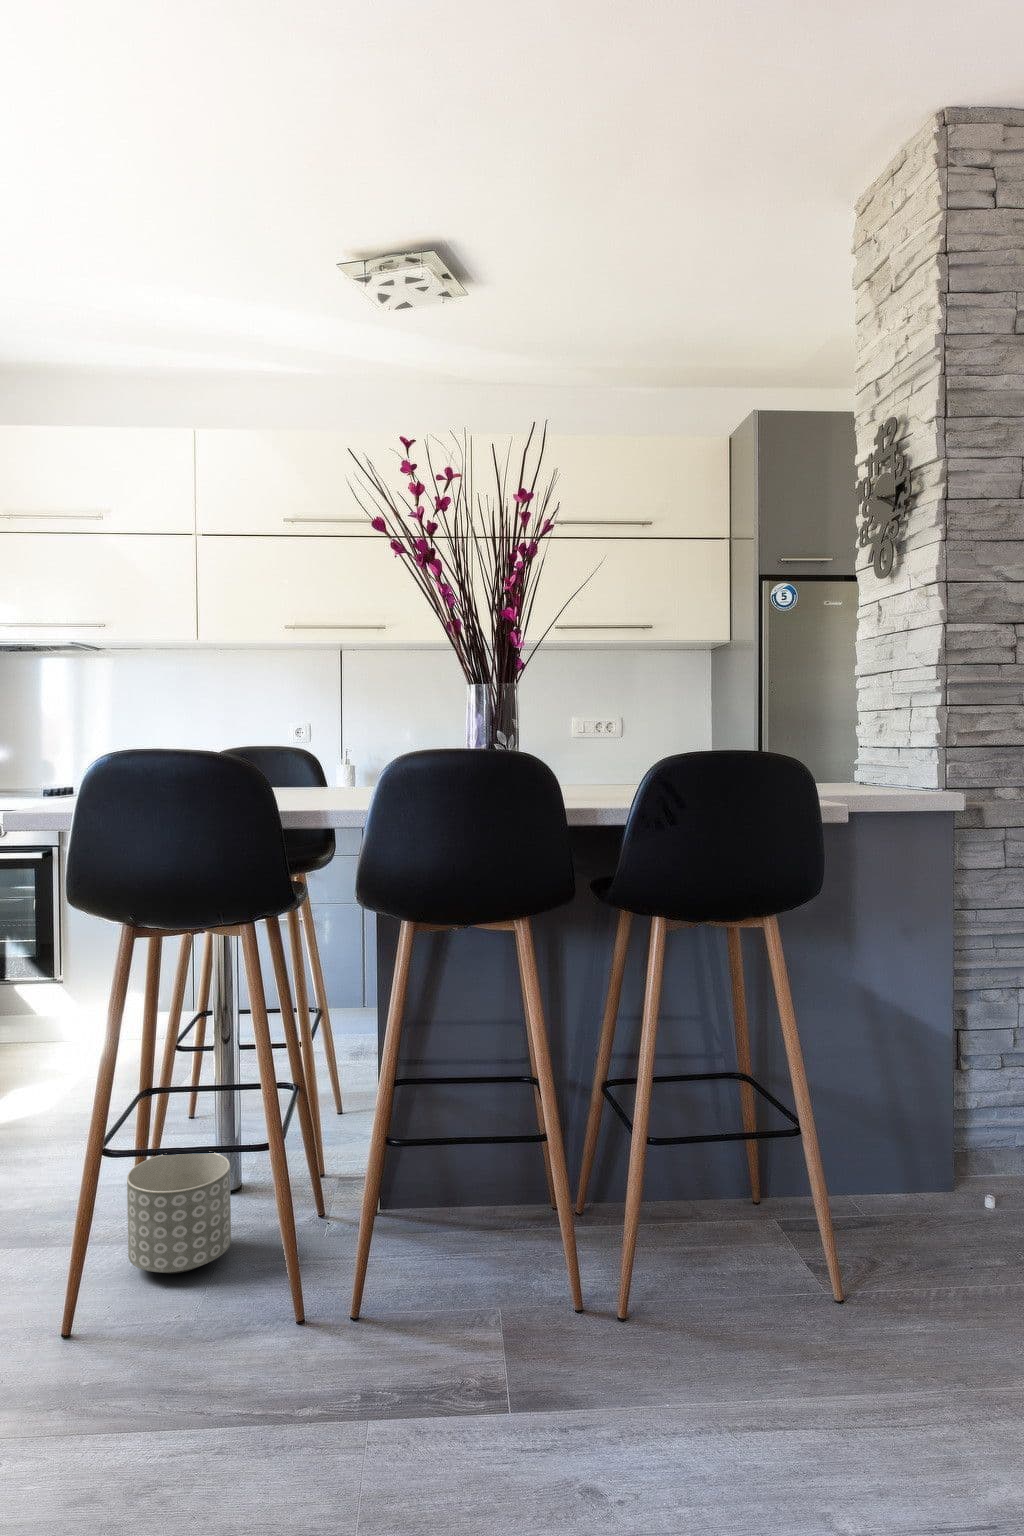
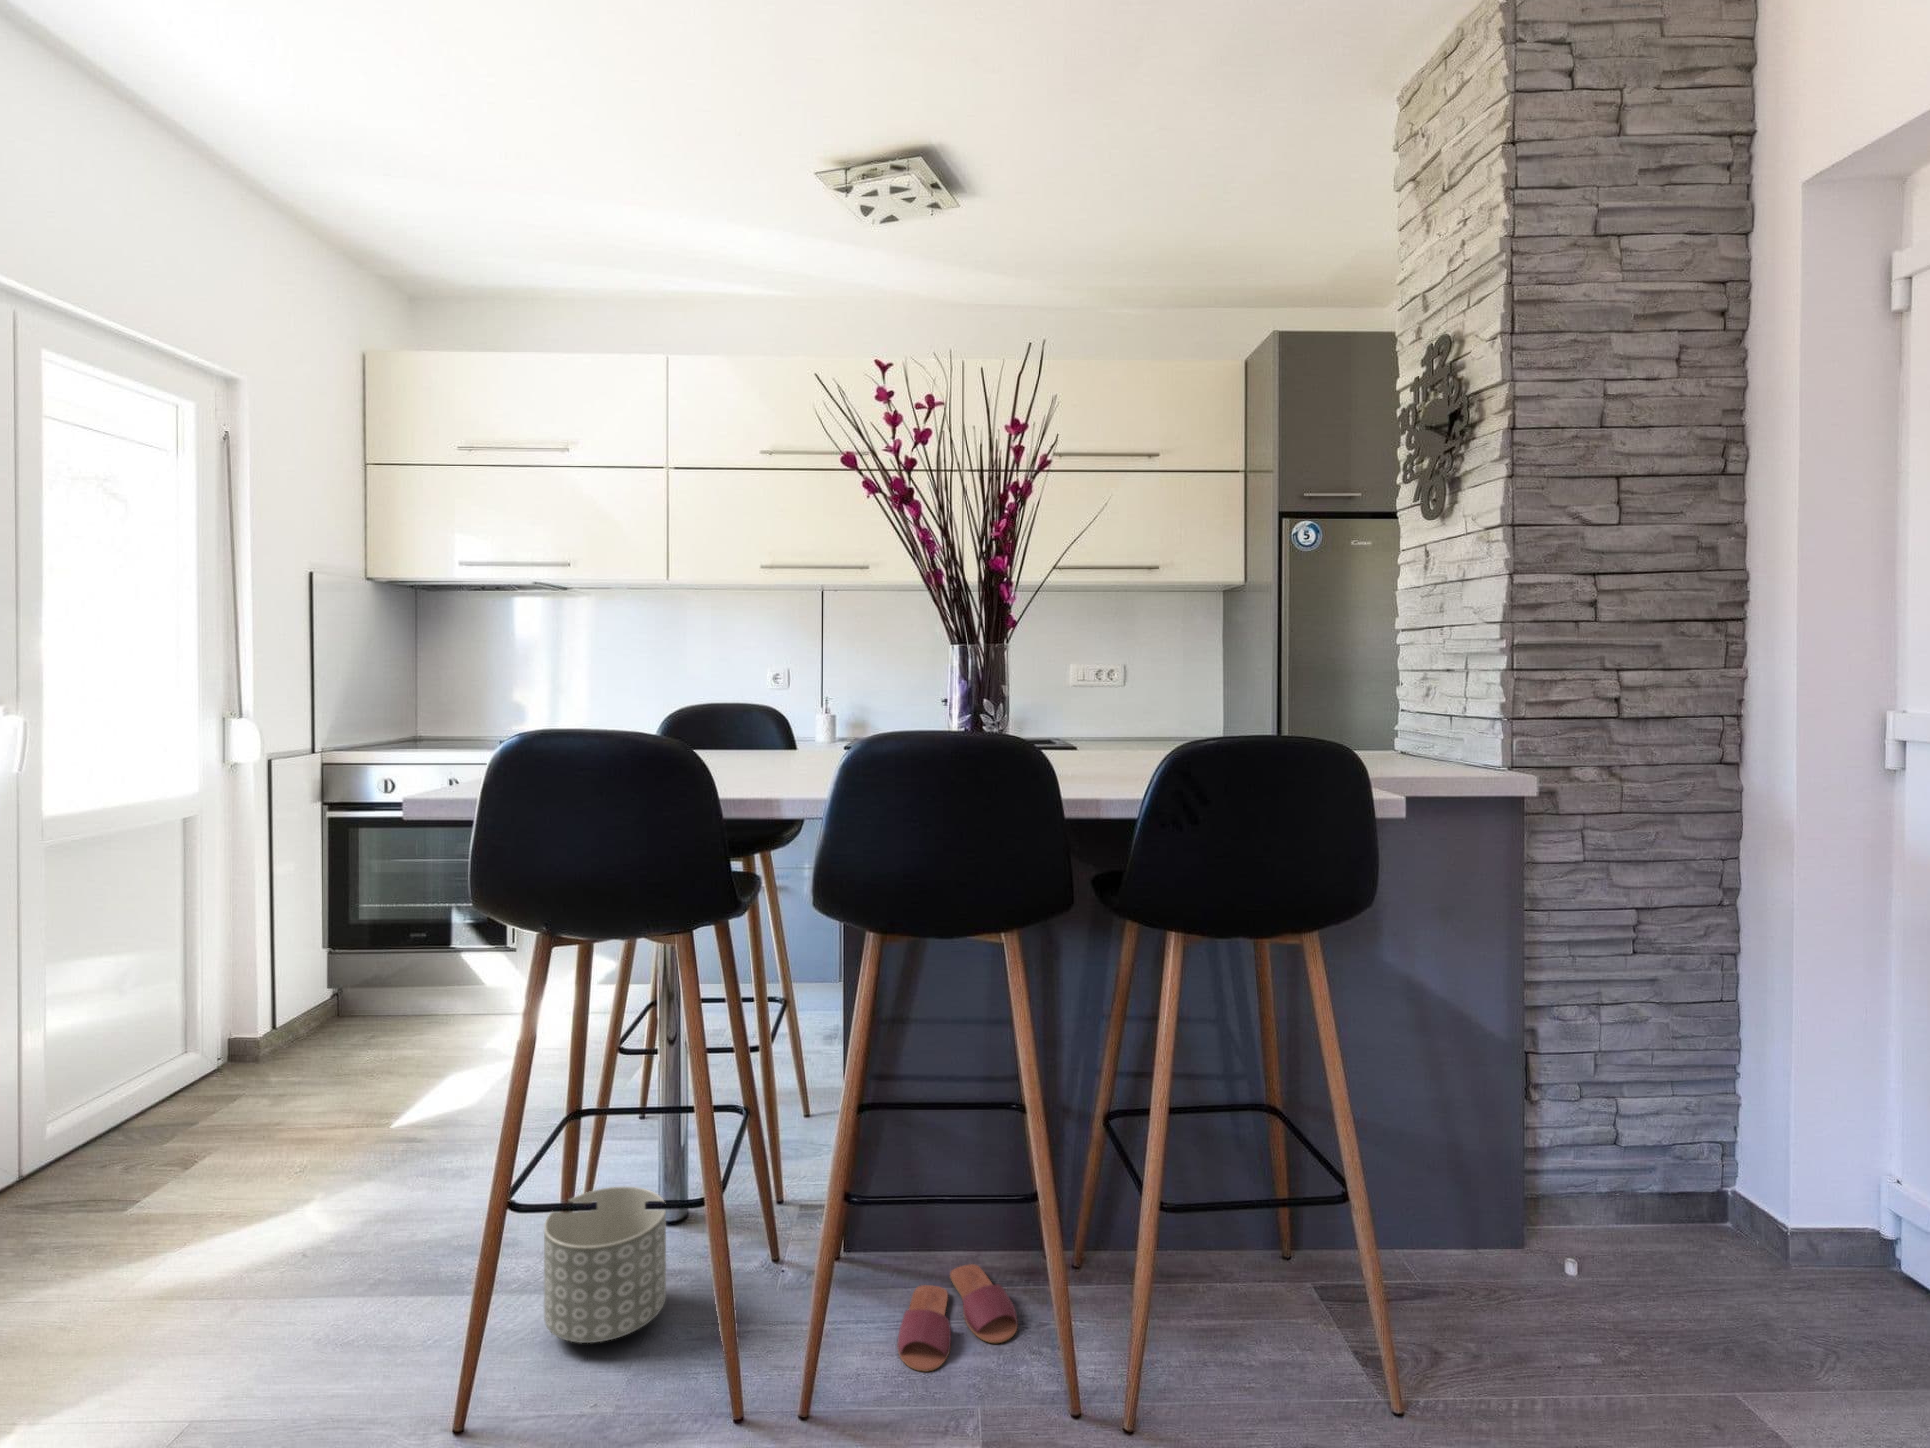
slippers: none [429,1213,530,1287] -> present [897,1264,1018,1372]

